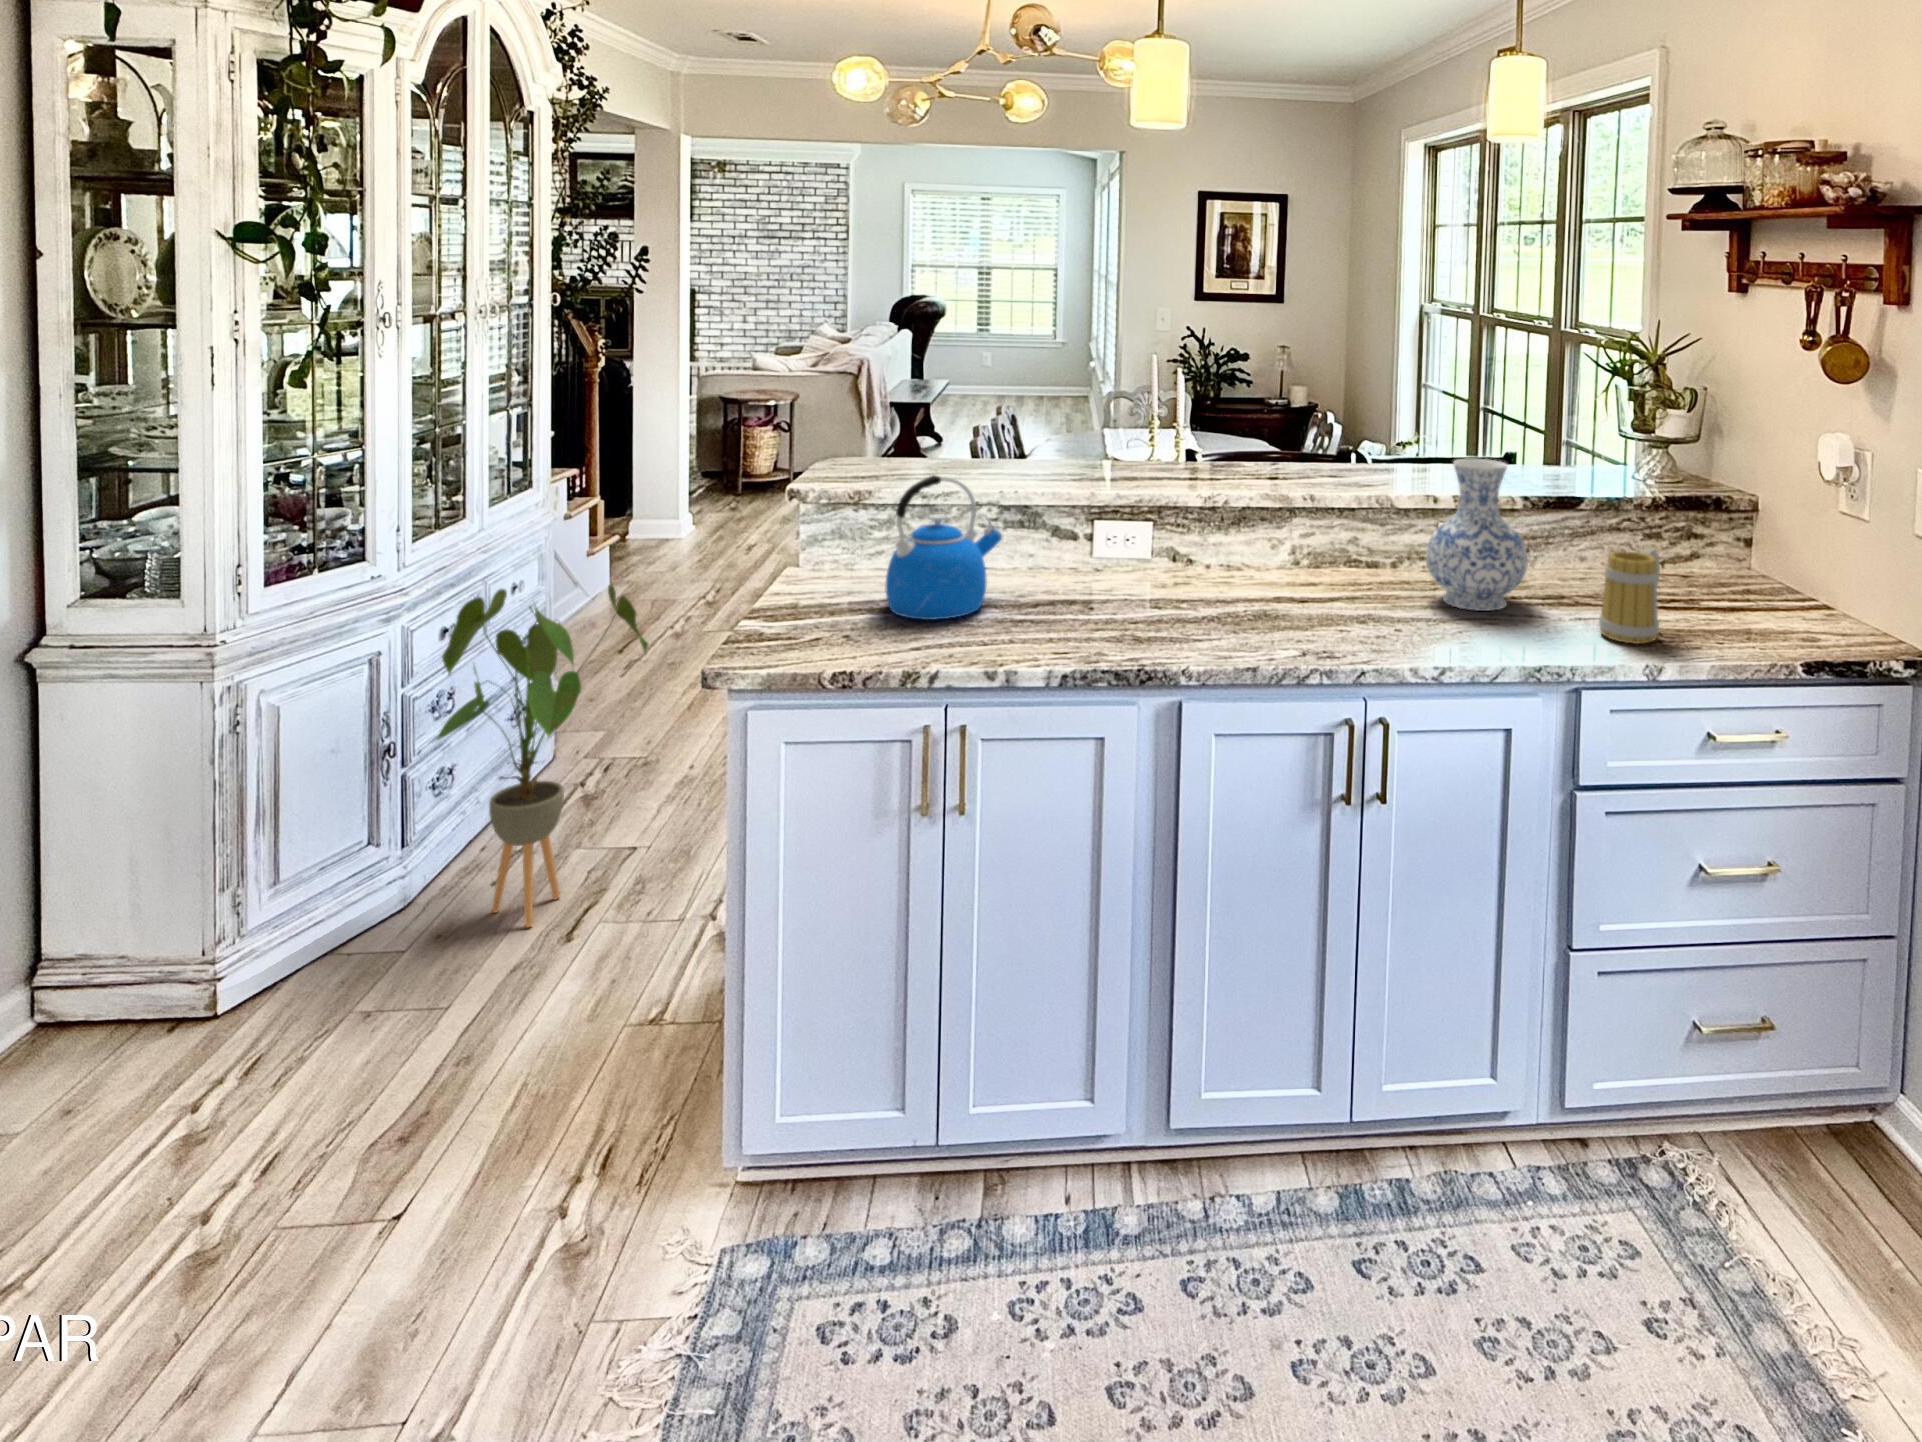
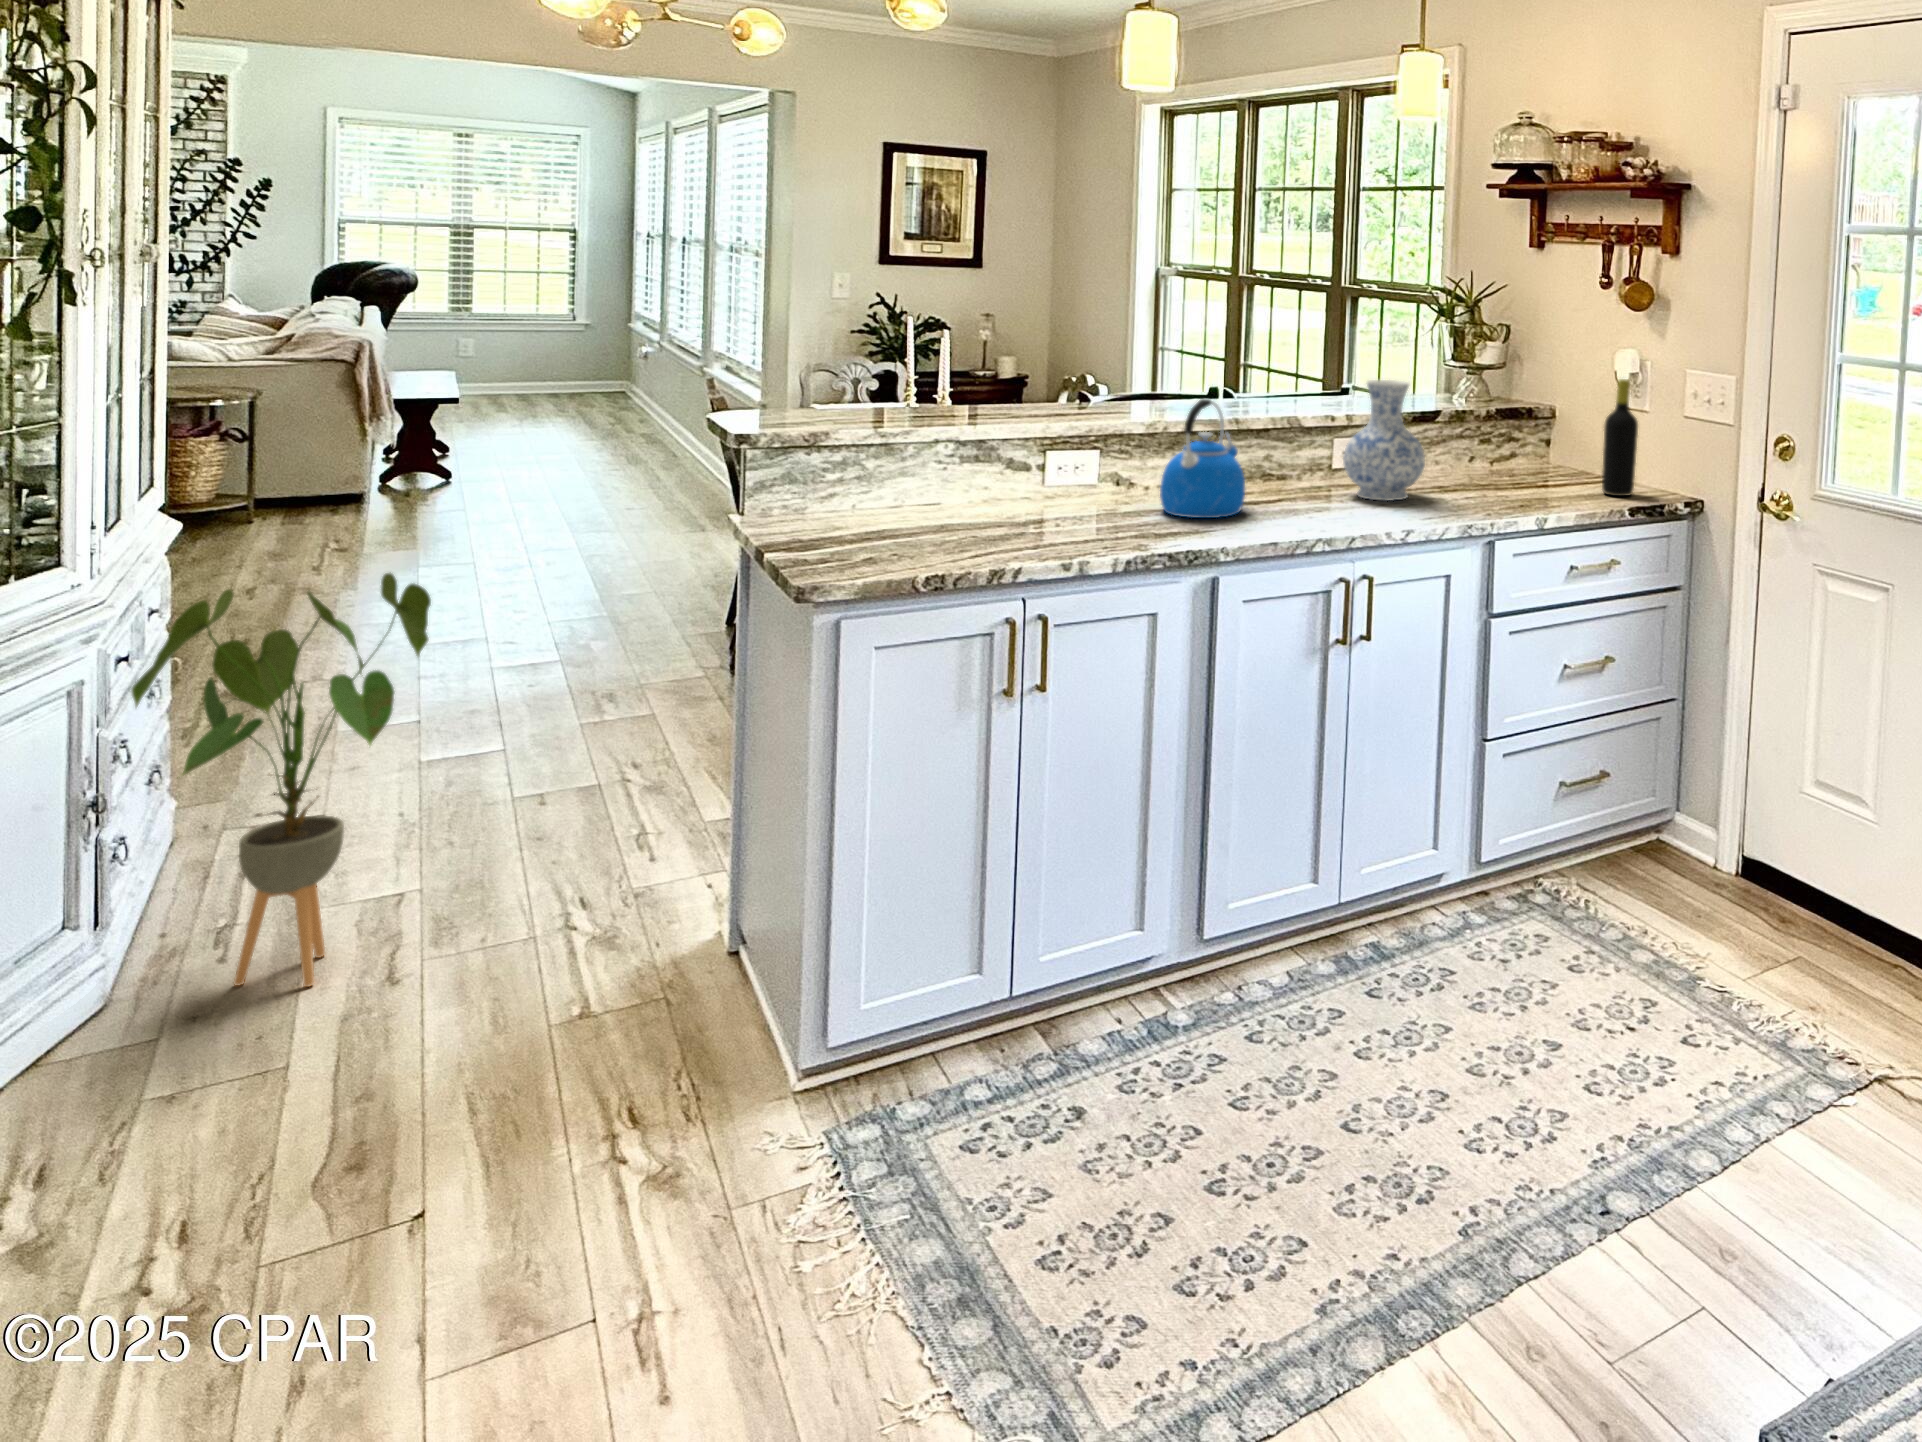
bottle: none [1791,472,1845,635] -> present [1602,379,1638,496]
kettle: present [886,475,1003,620] -> present [1160,399,1245,518]
mug: present [1599,549,1660,644] -> none [1487,441,1531,509]

